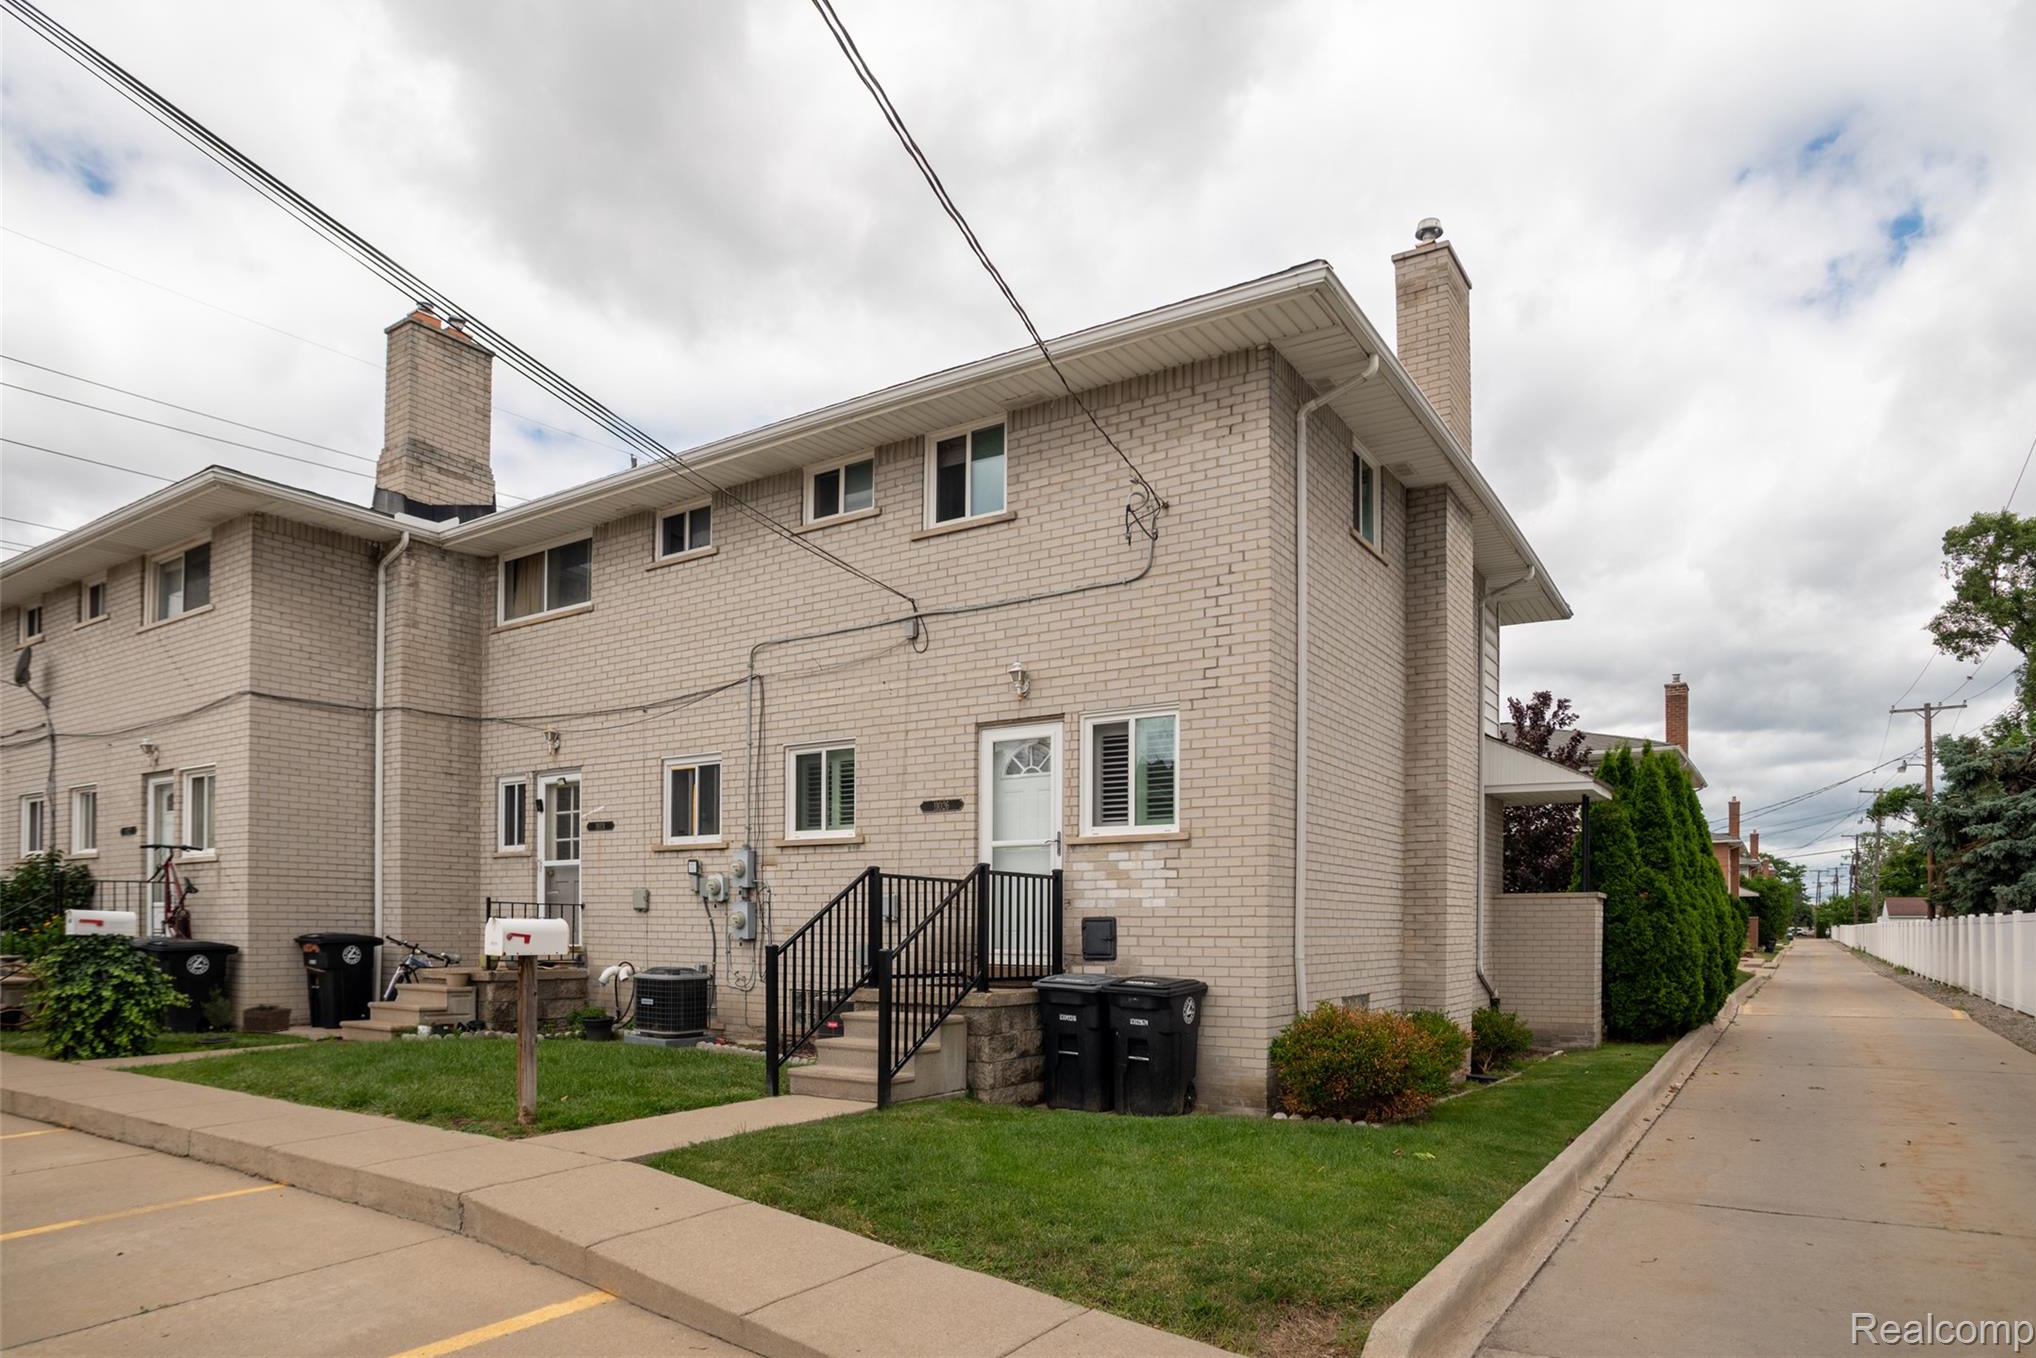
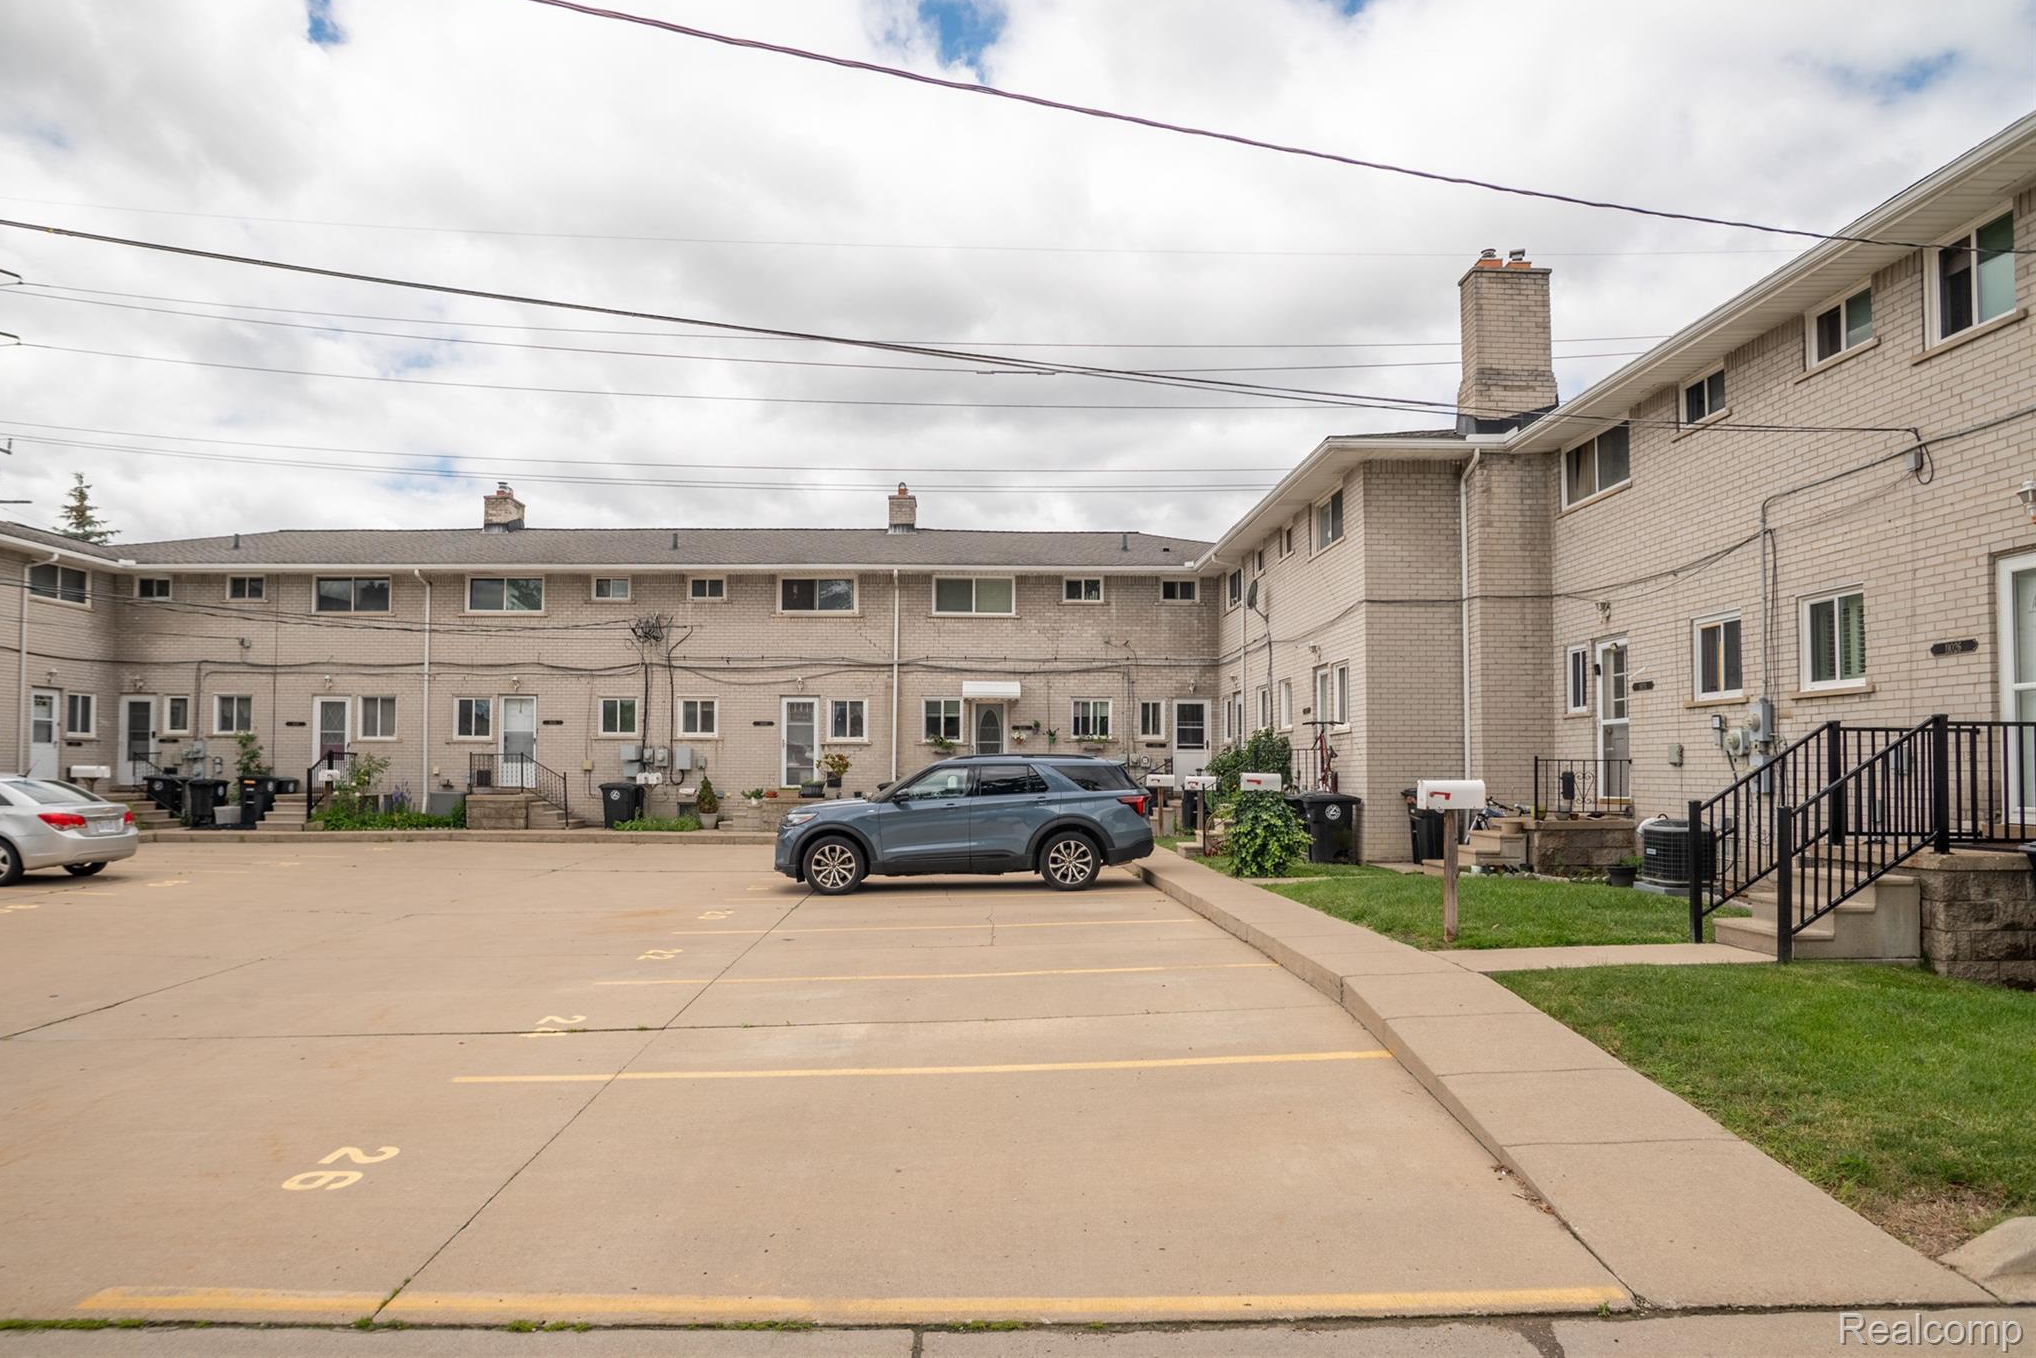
basket: present [242,1004,292,1033] -> none [1368,836,1403,859]

